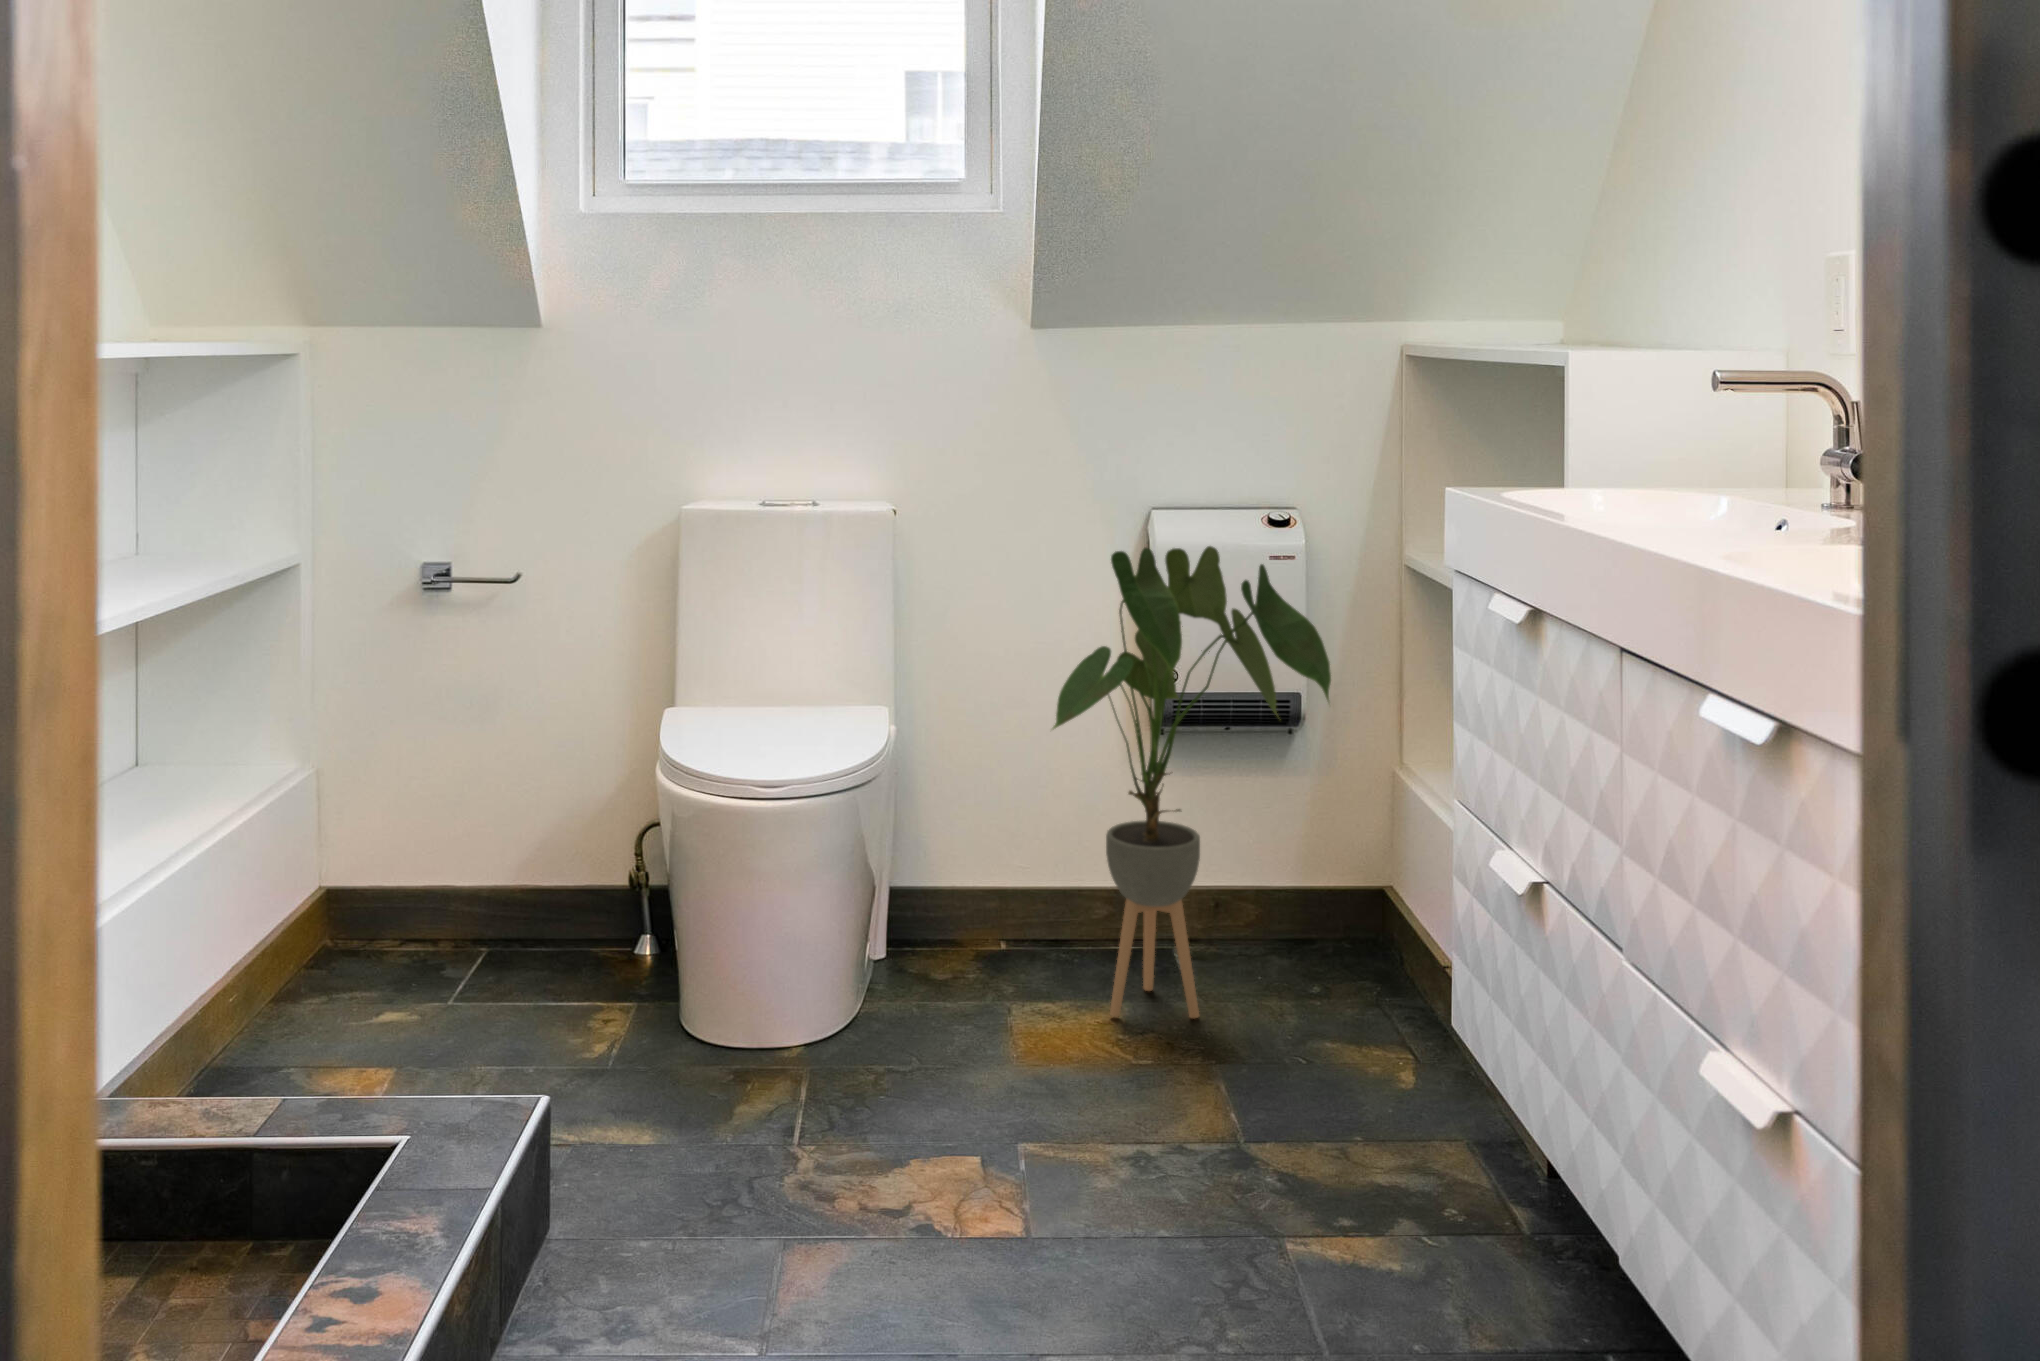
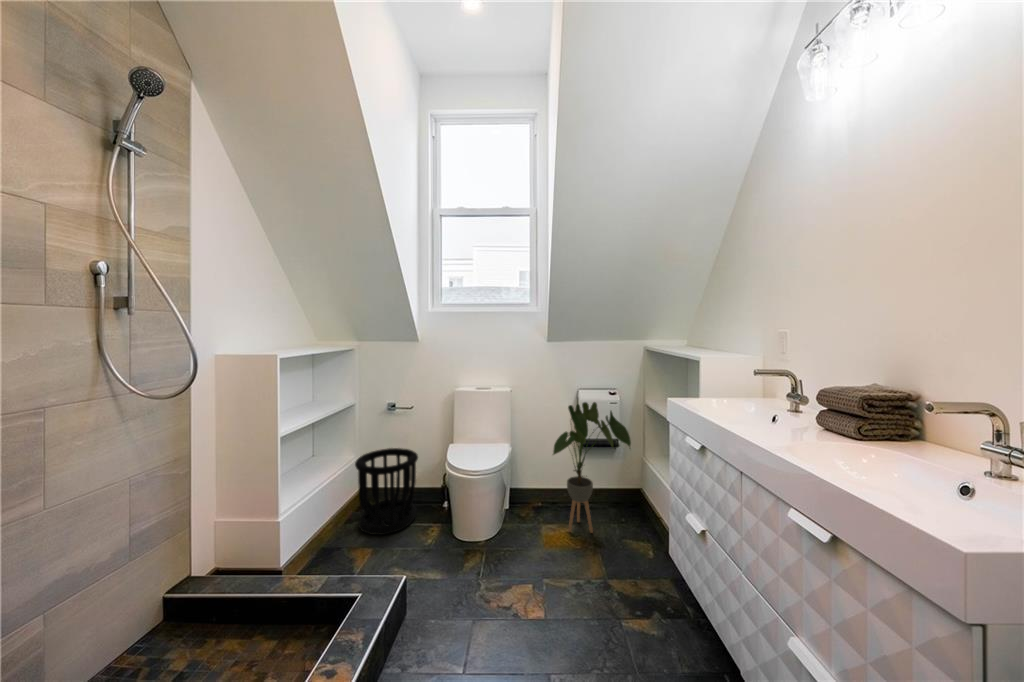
wastebasket: none [308,733,547,1038] -> present [355,448,418,535]

